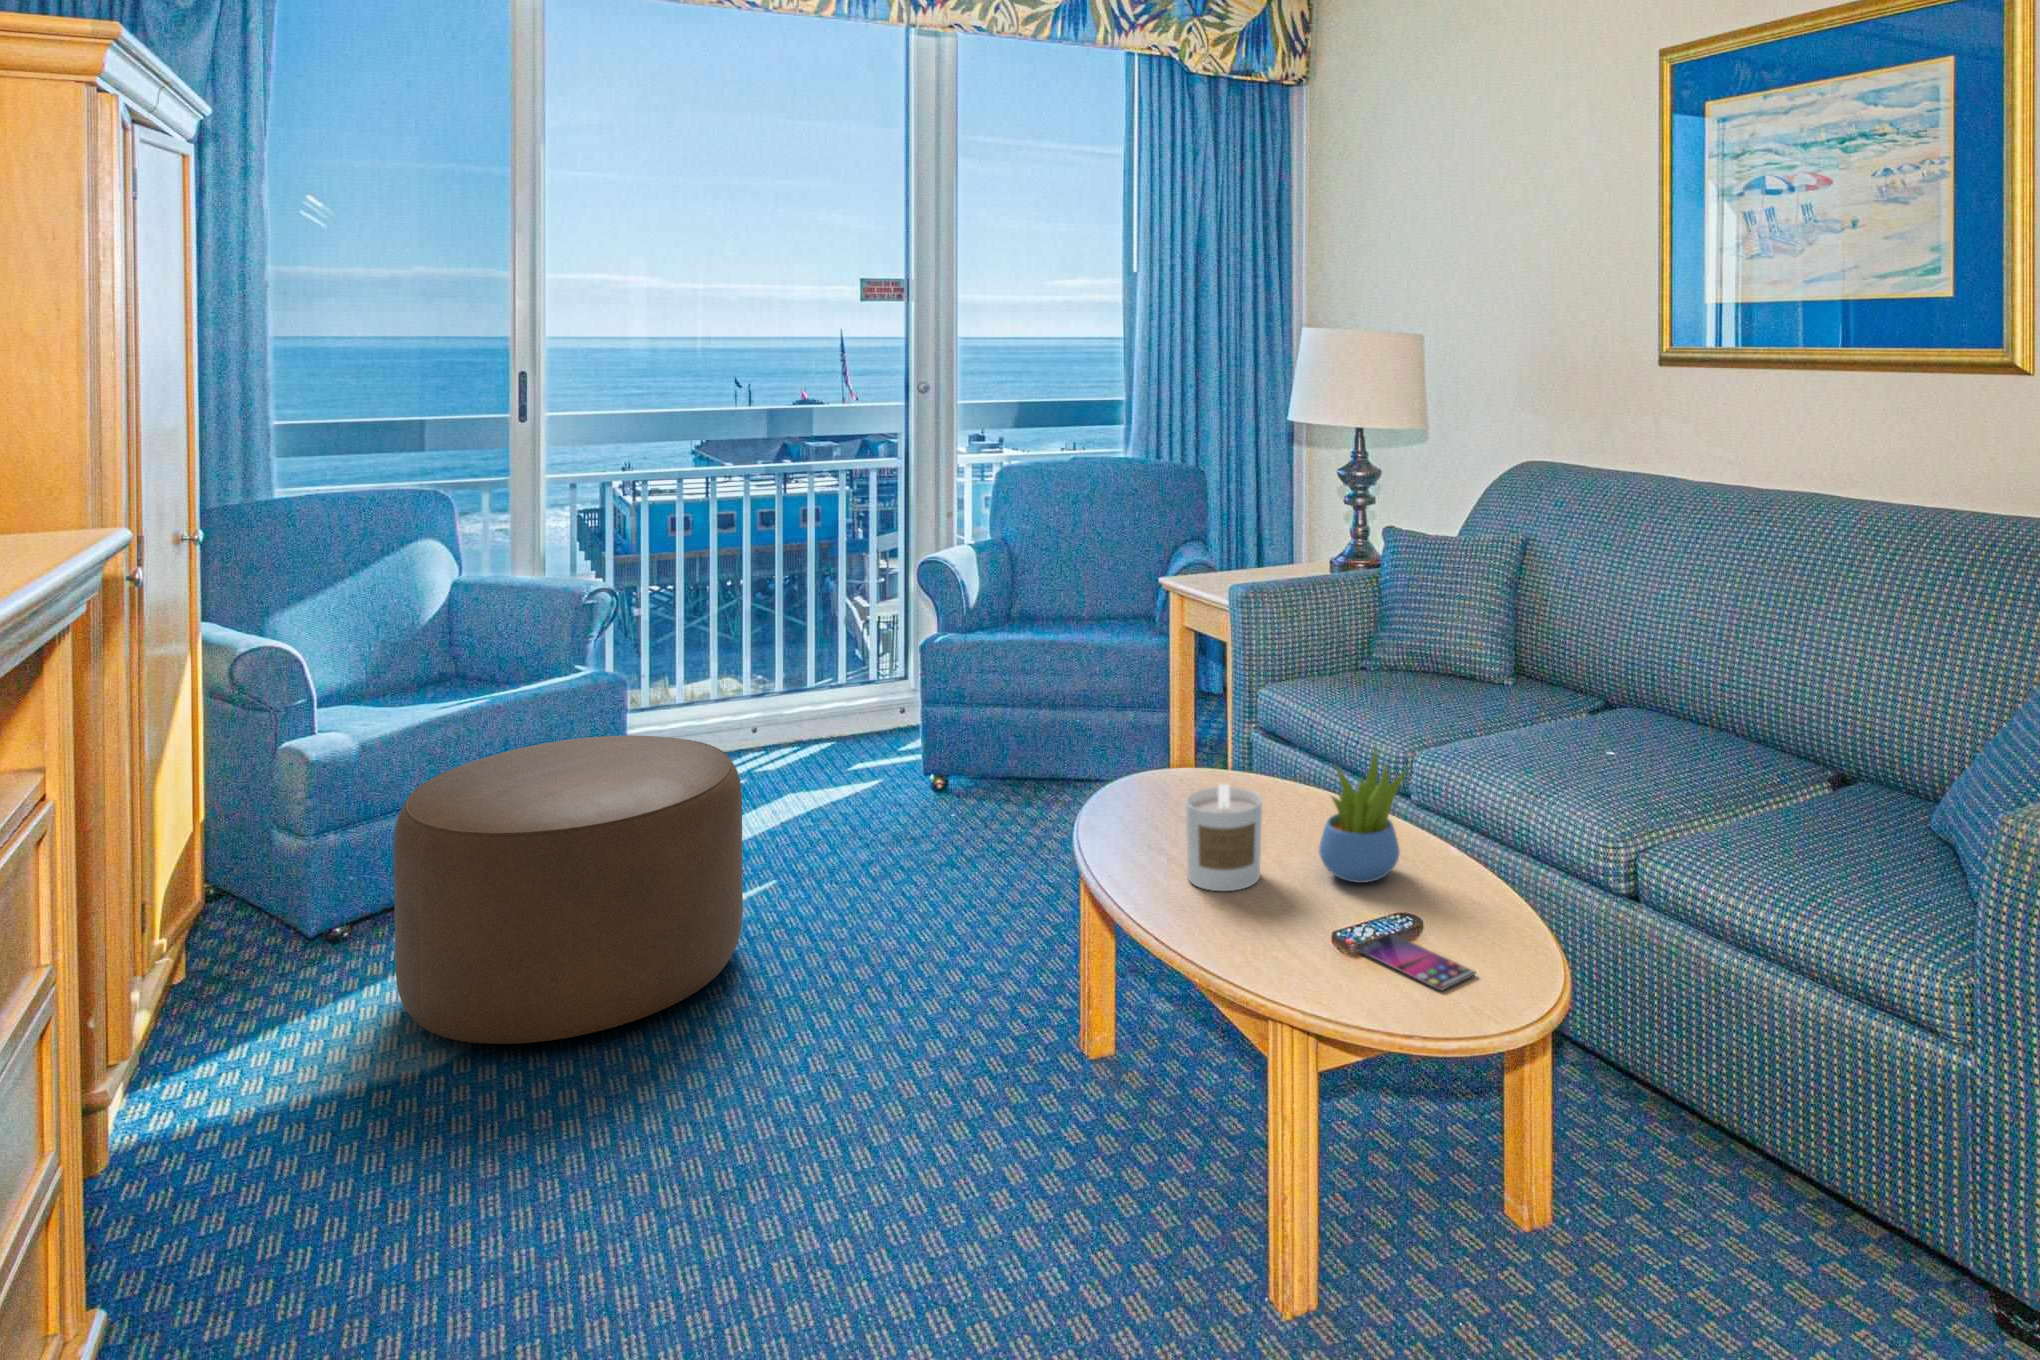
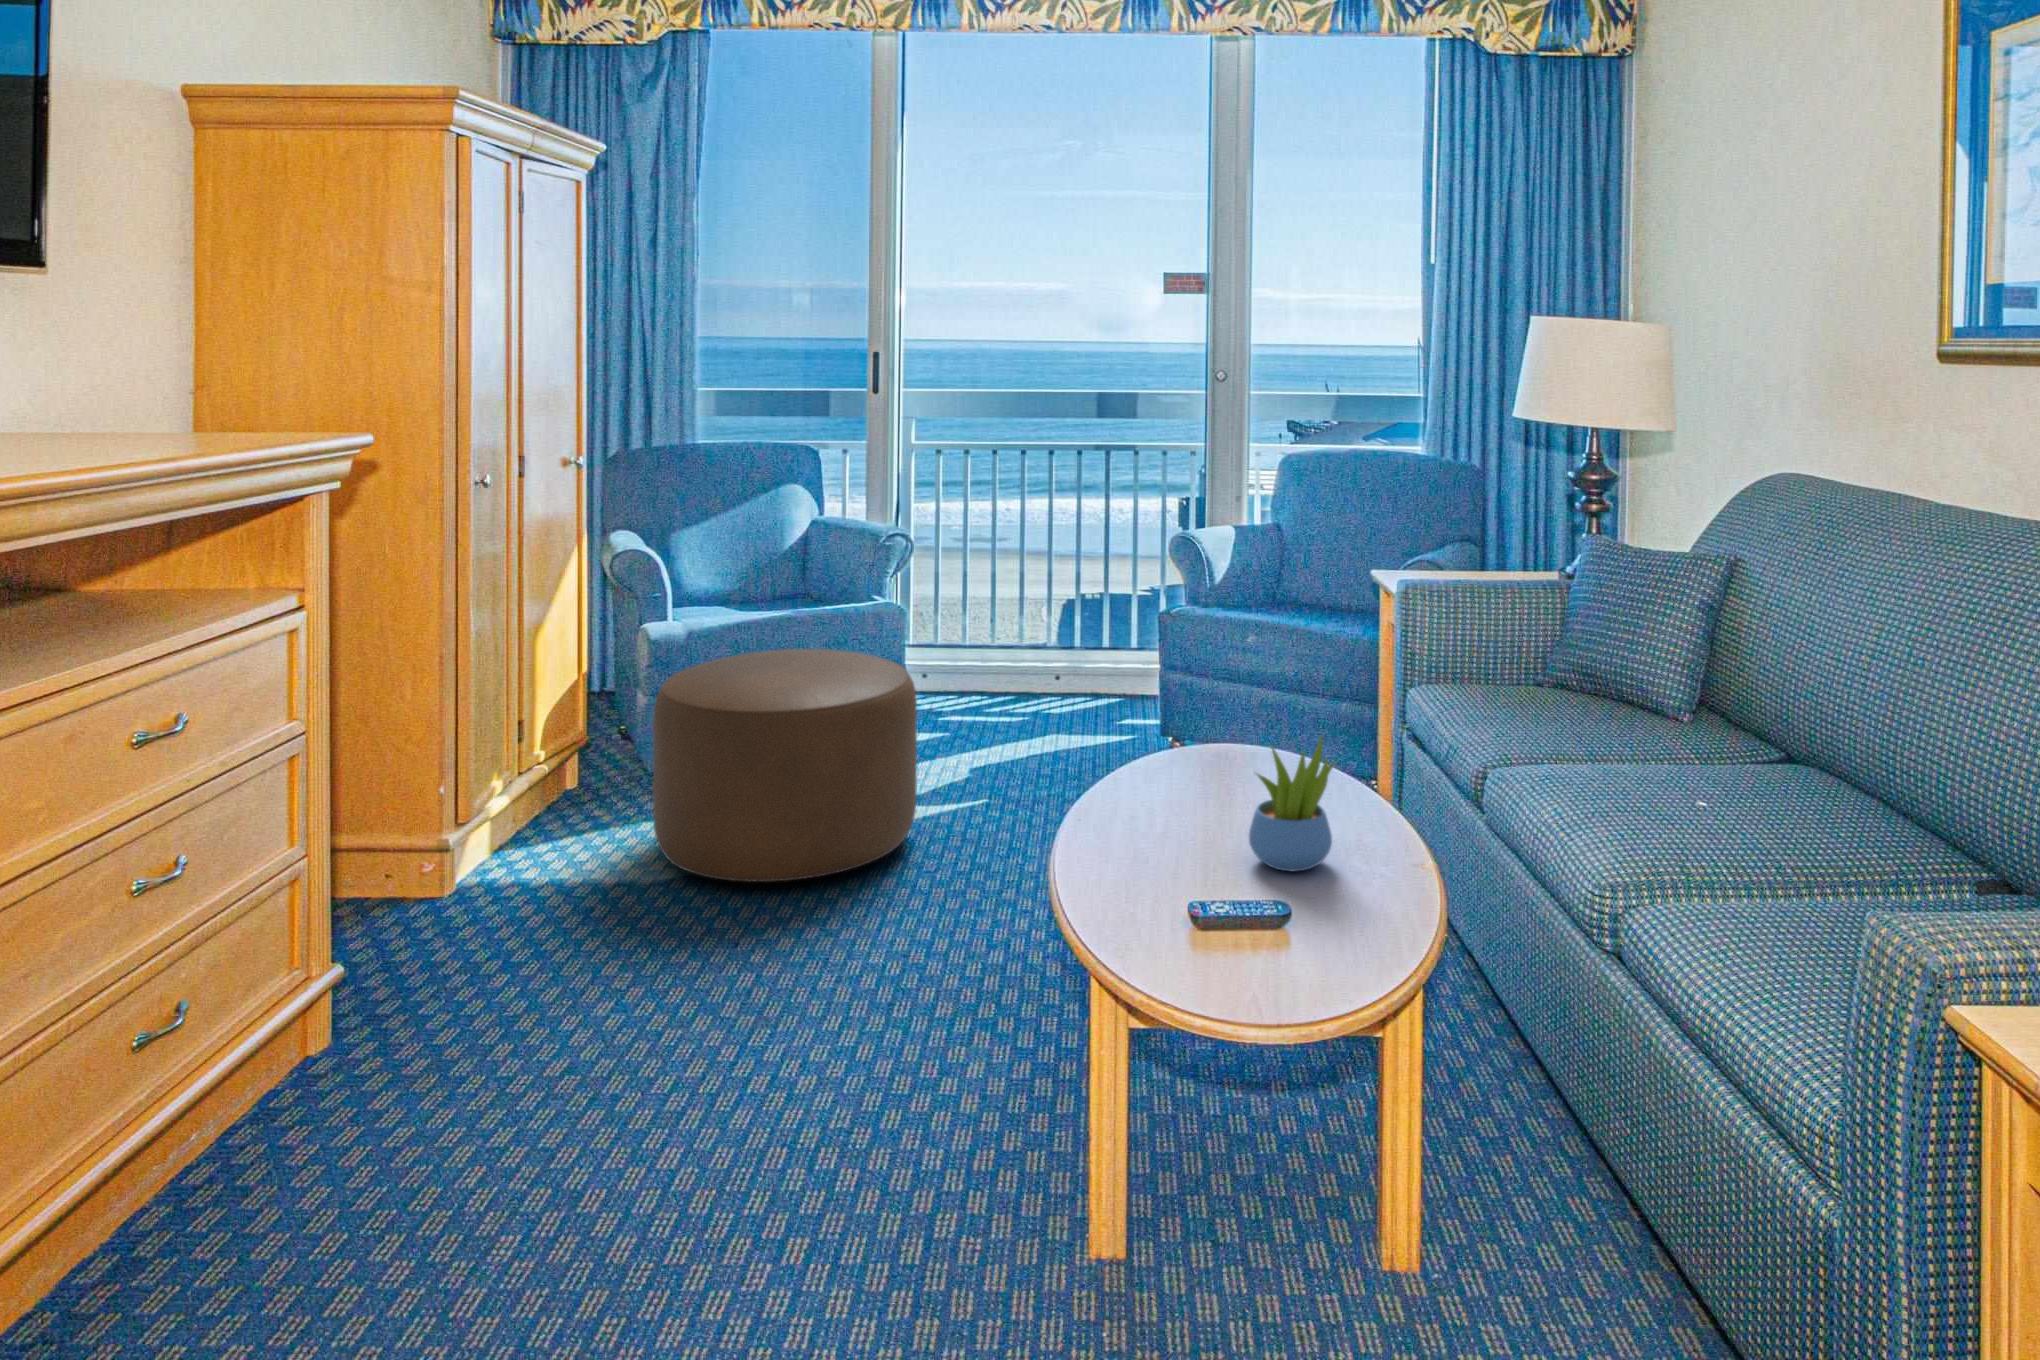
candle: present [1186,784,1262,891] -> none [1126,748,1201,852]
smartphone: present [1358,934,1476,990] -> none [1195,917,1280,975]

